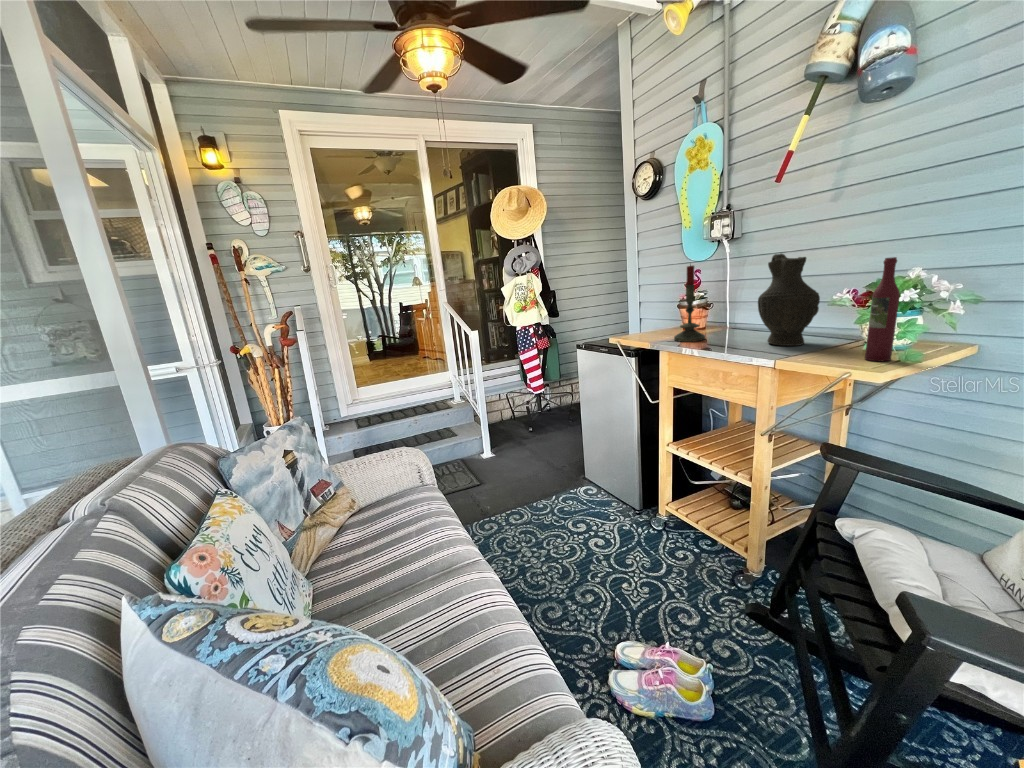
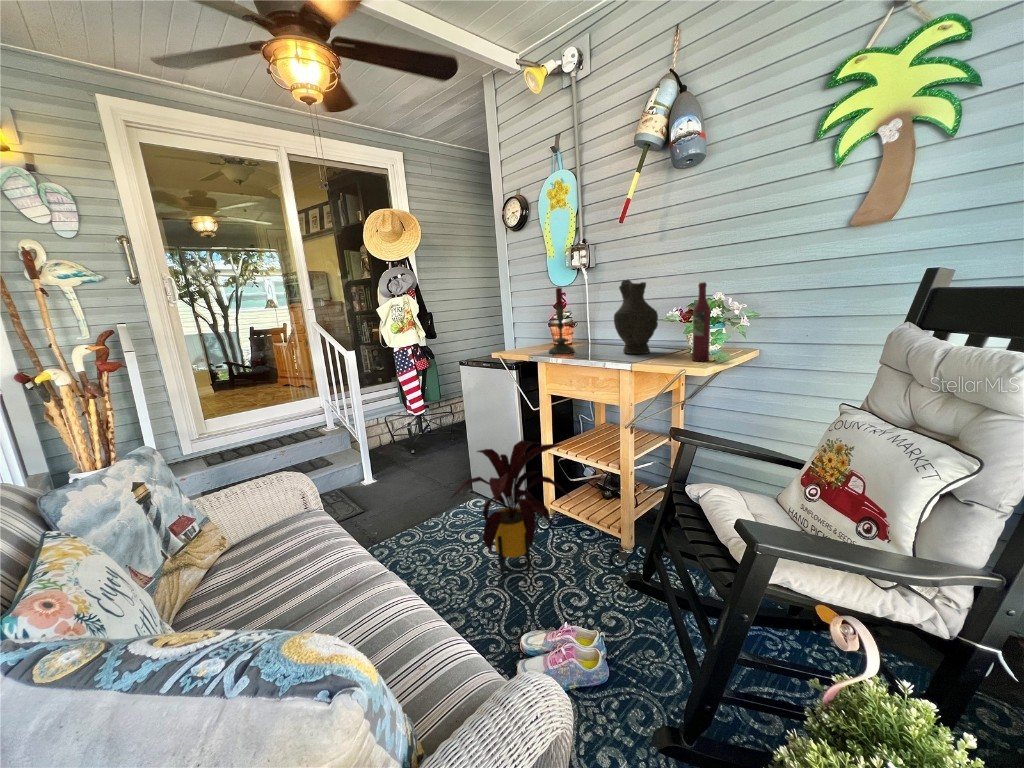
house plant: none [555,434,689,572] -> present [451,440,569,574]

